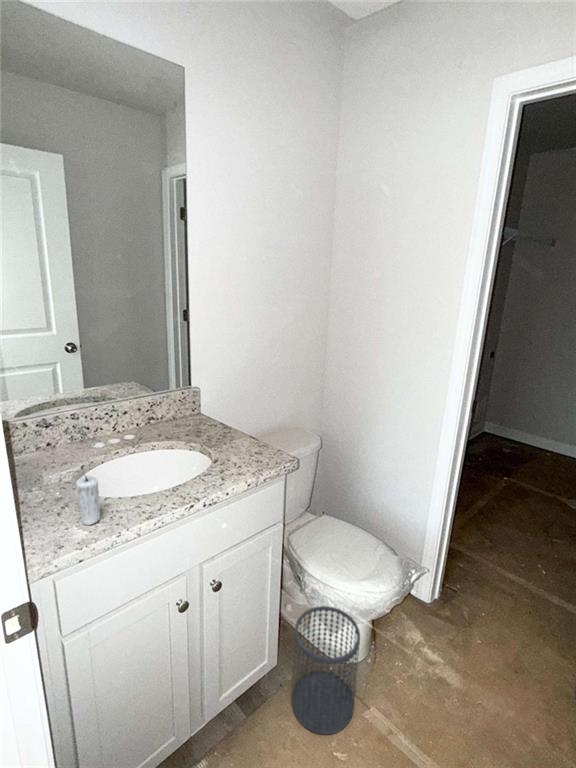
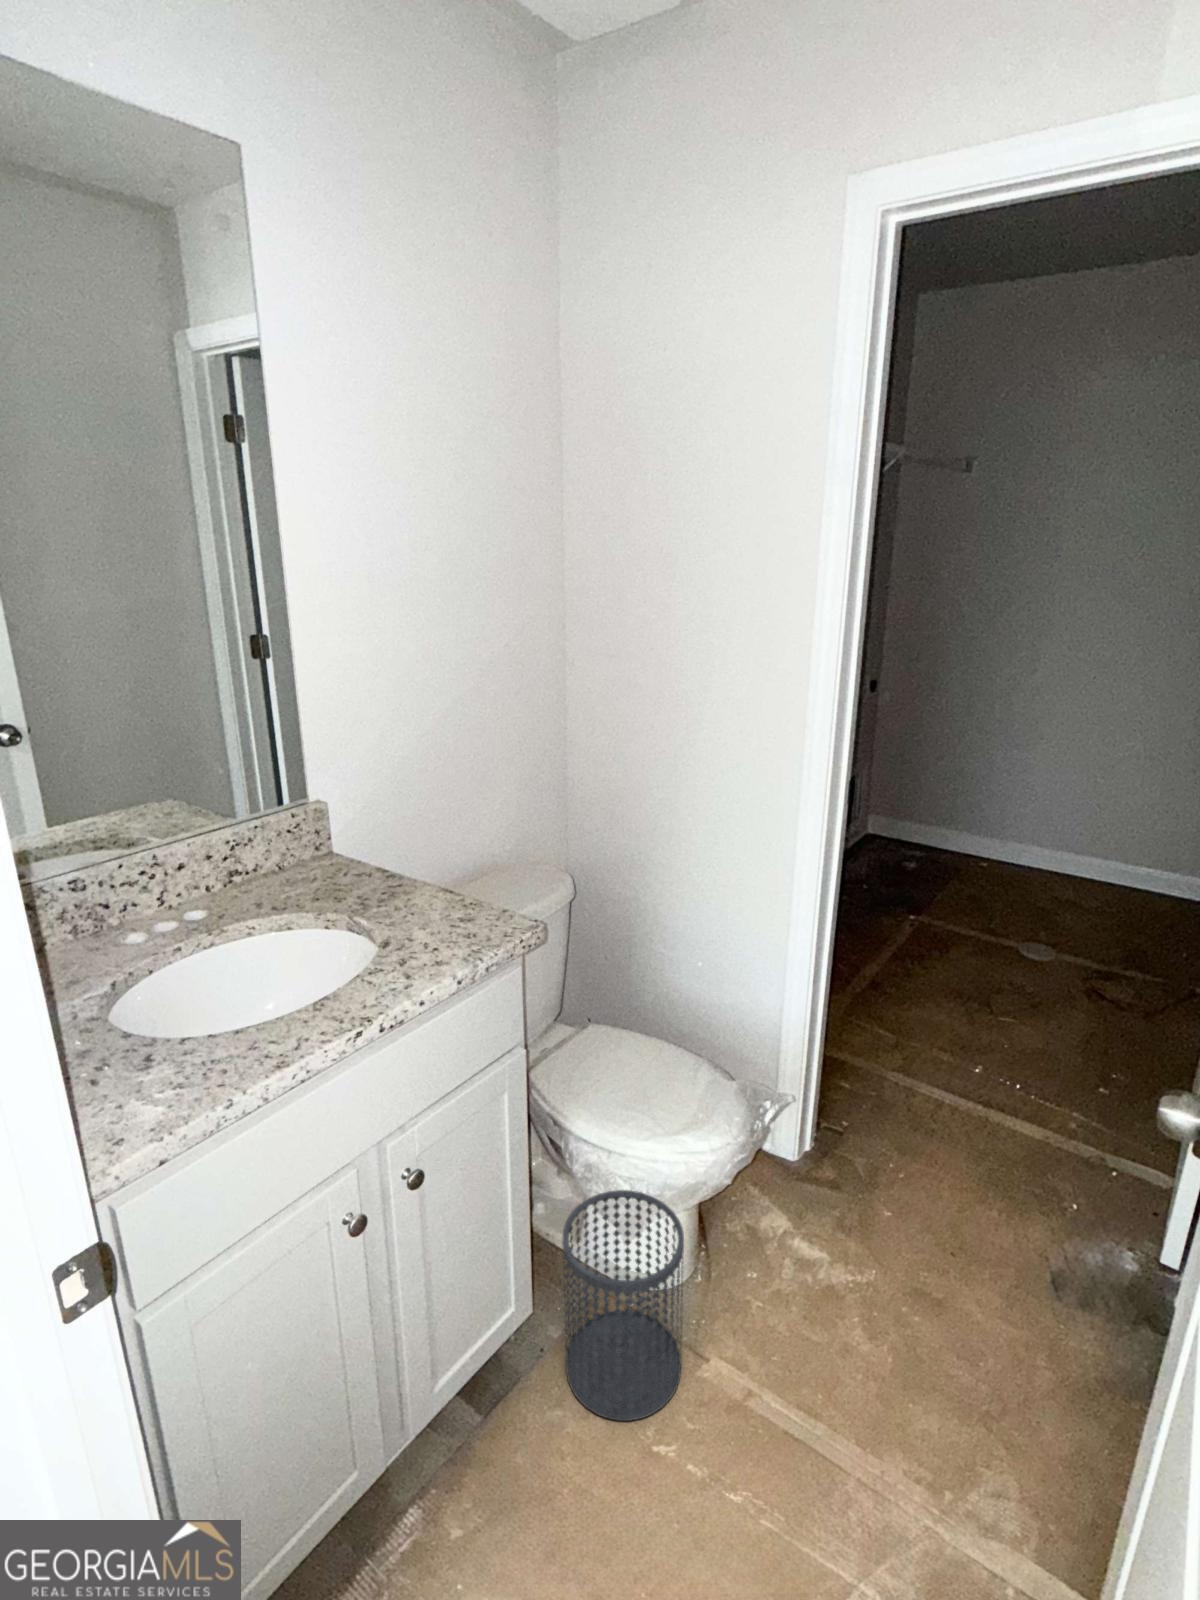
candle: present [76,475,100,525] -> none [125,992,180,1095]

